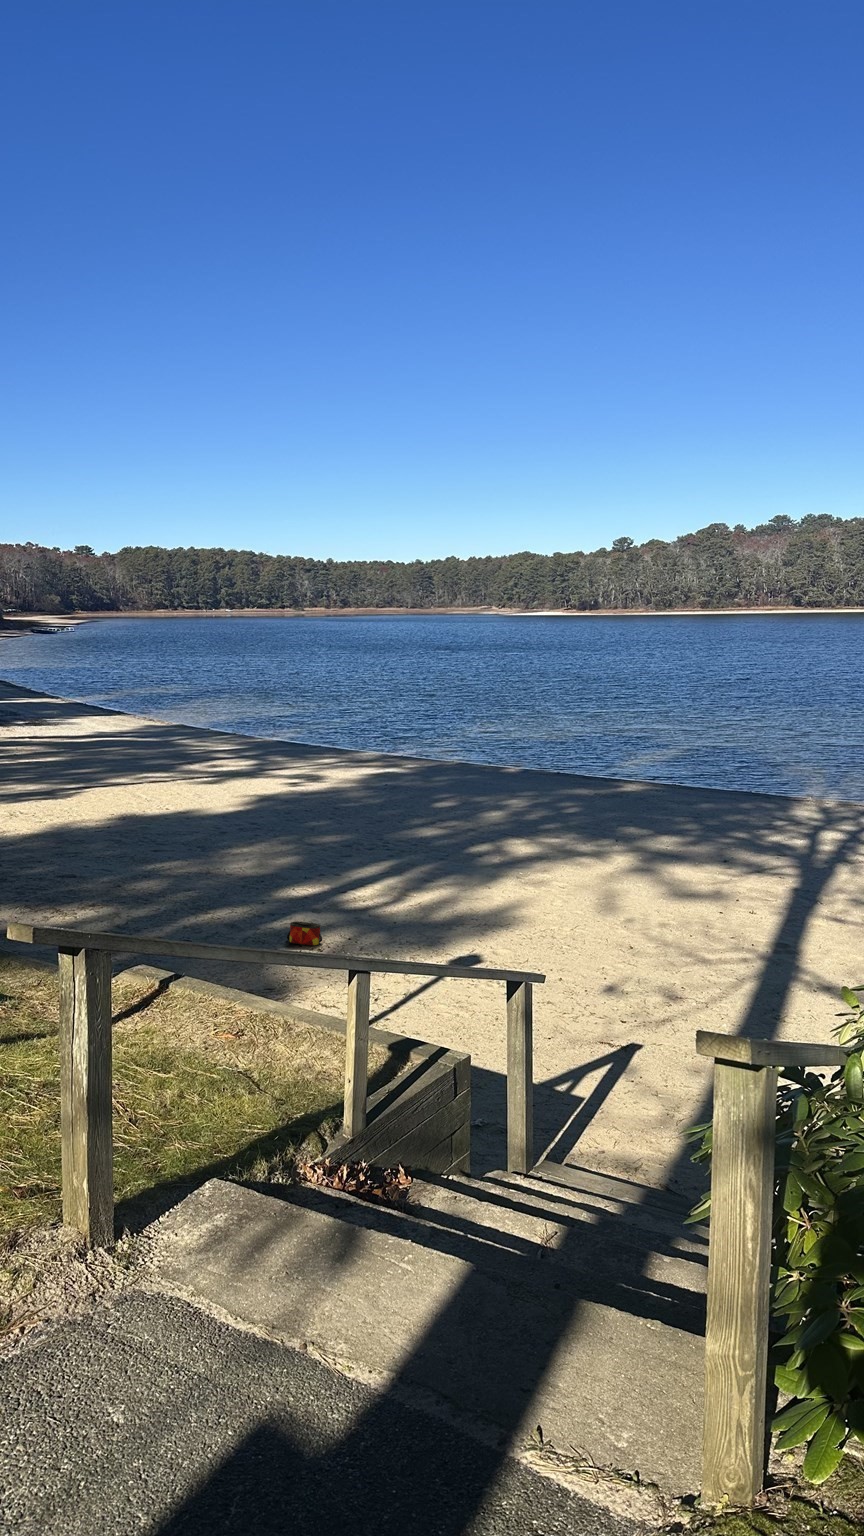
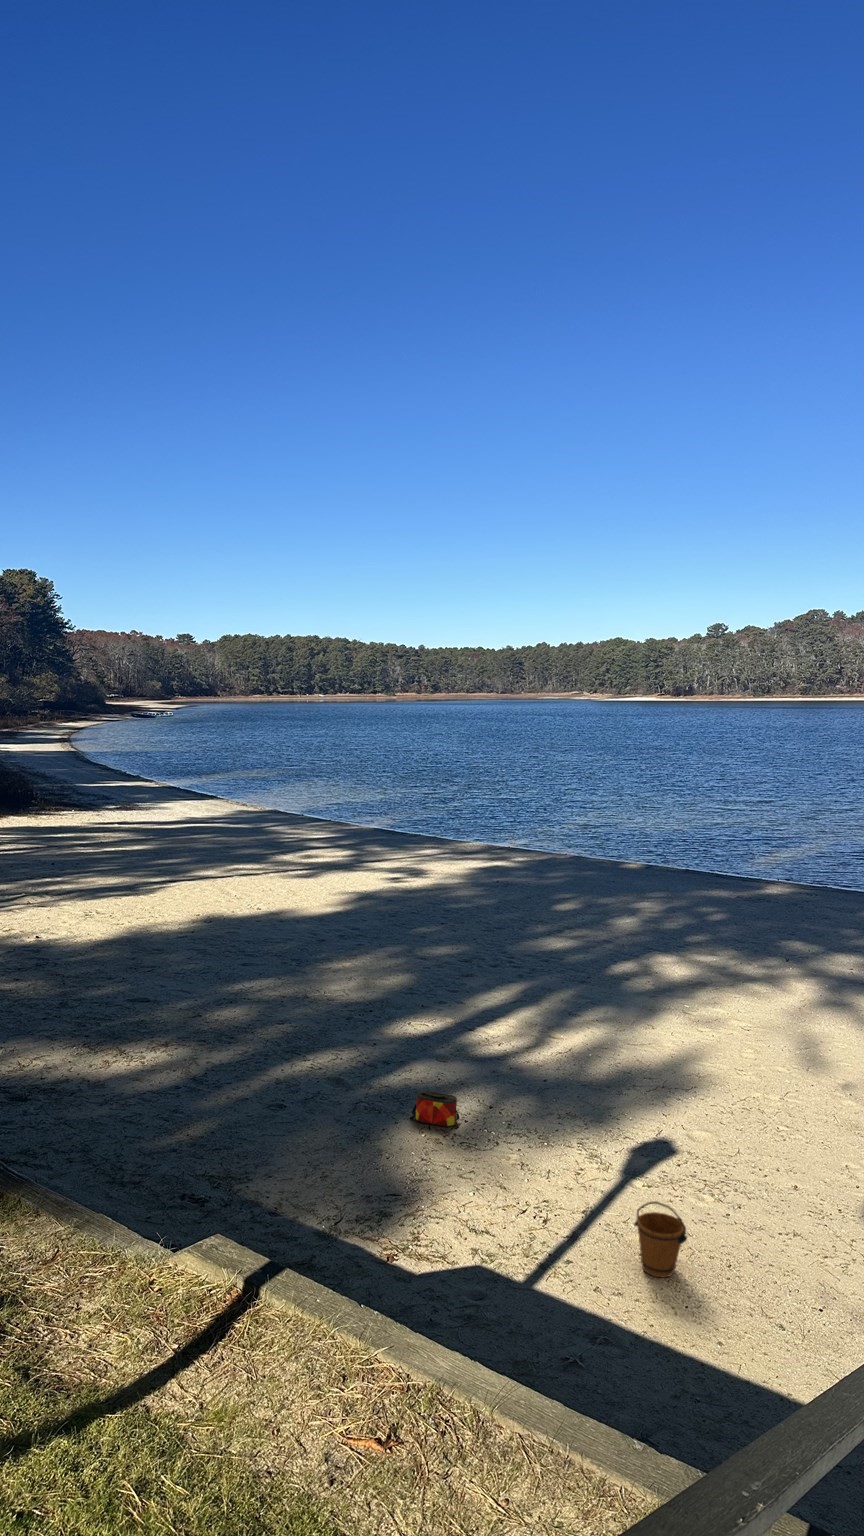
bucket: none [430,968,464,1017] -> present [634,1201,687,1278]

